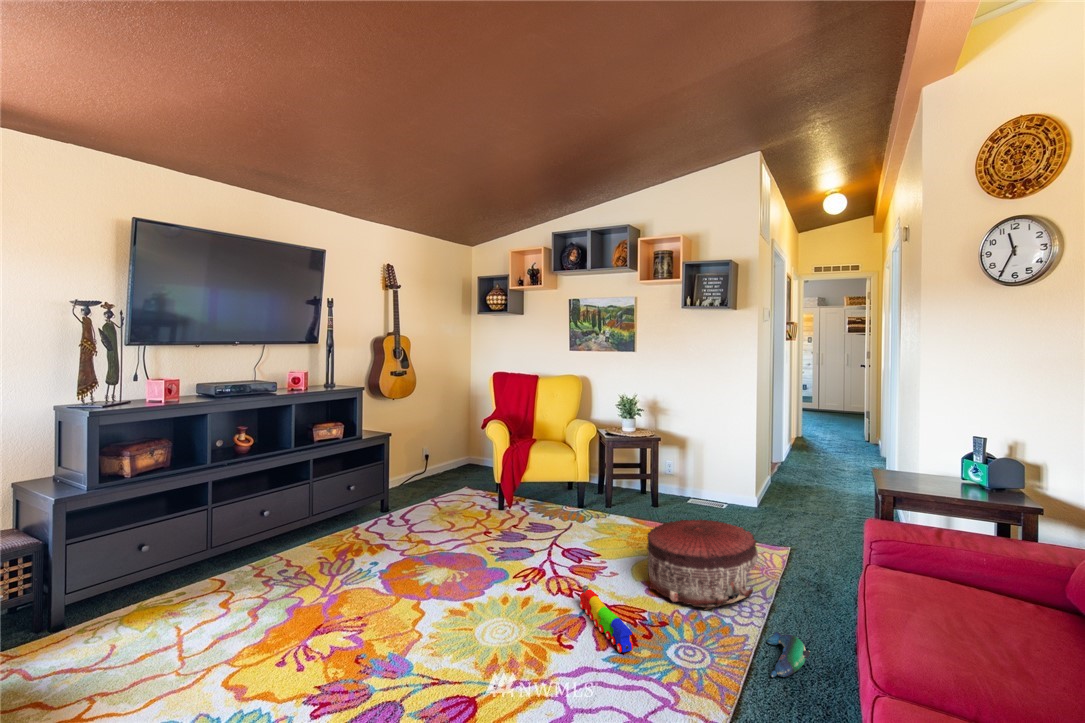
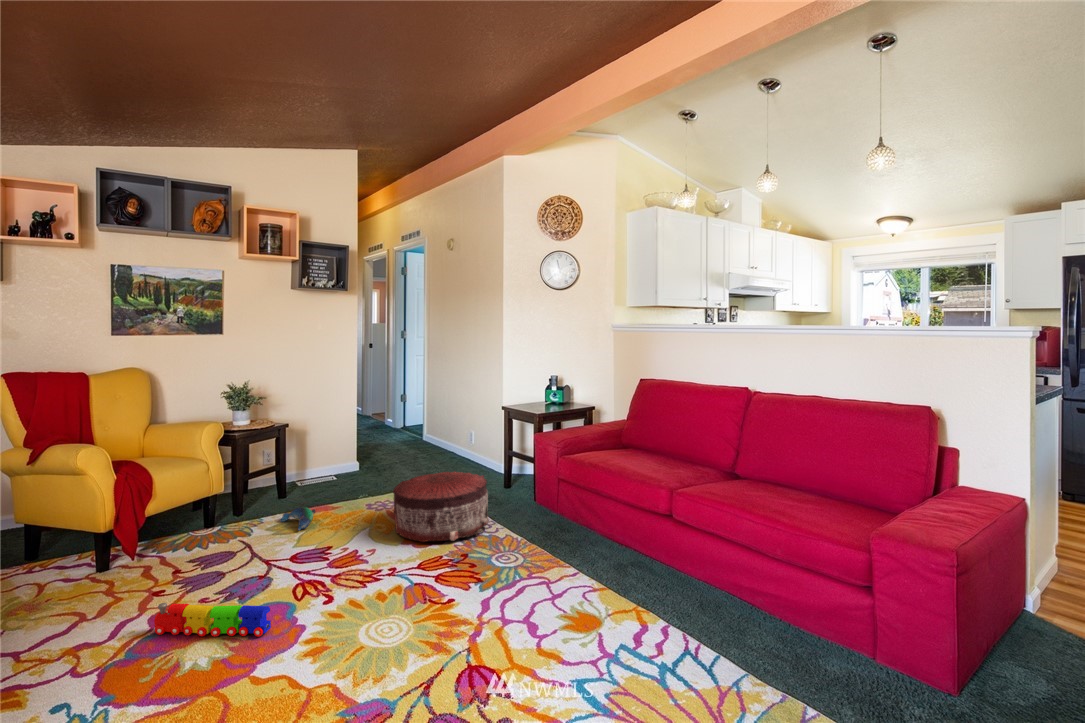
toy train: present [580,585,633,653] -> present [154,603,271,637]
plush toy: present [767,632,810,677] -> present [280,507,315,531]

